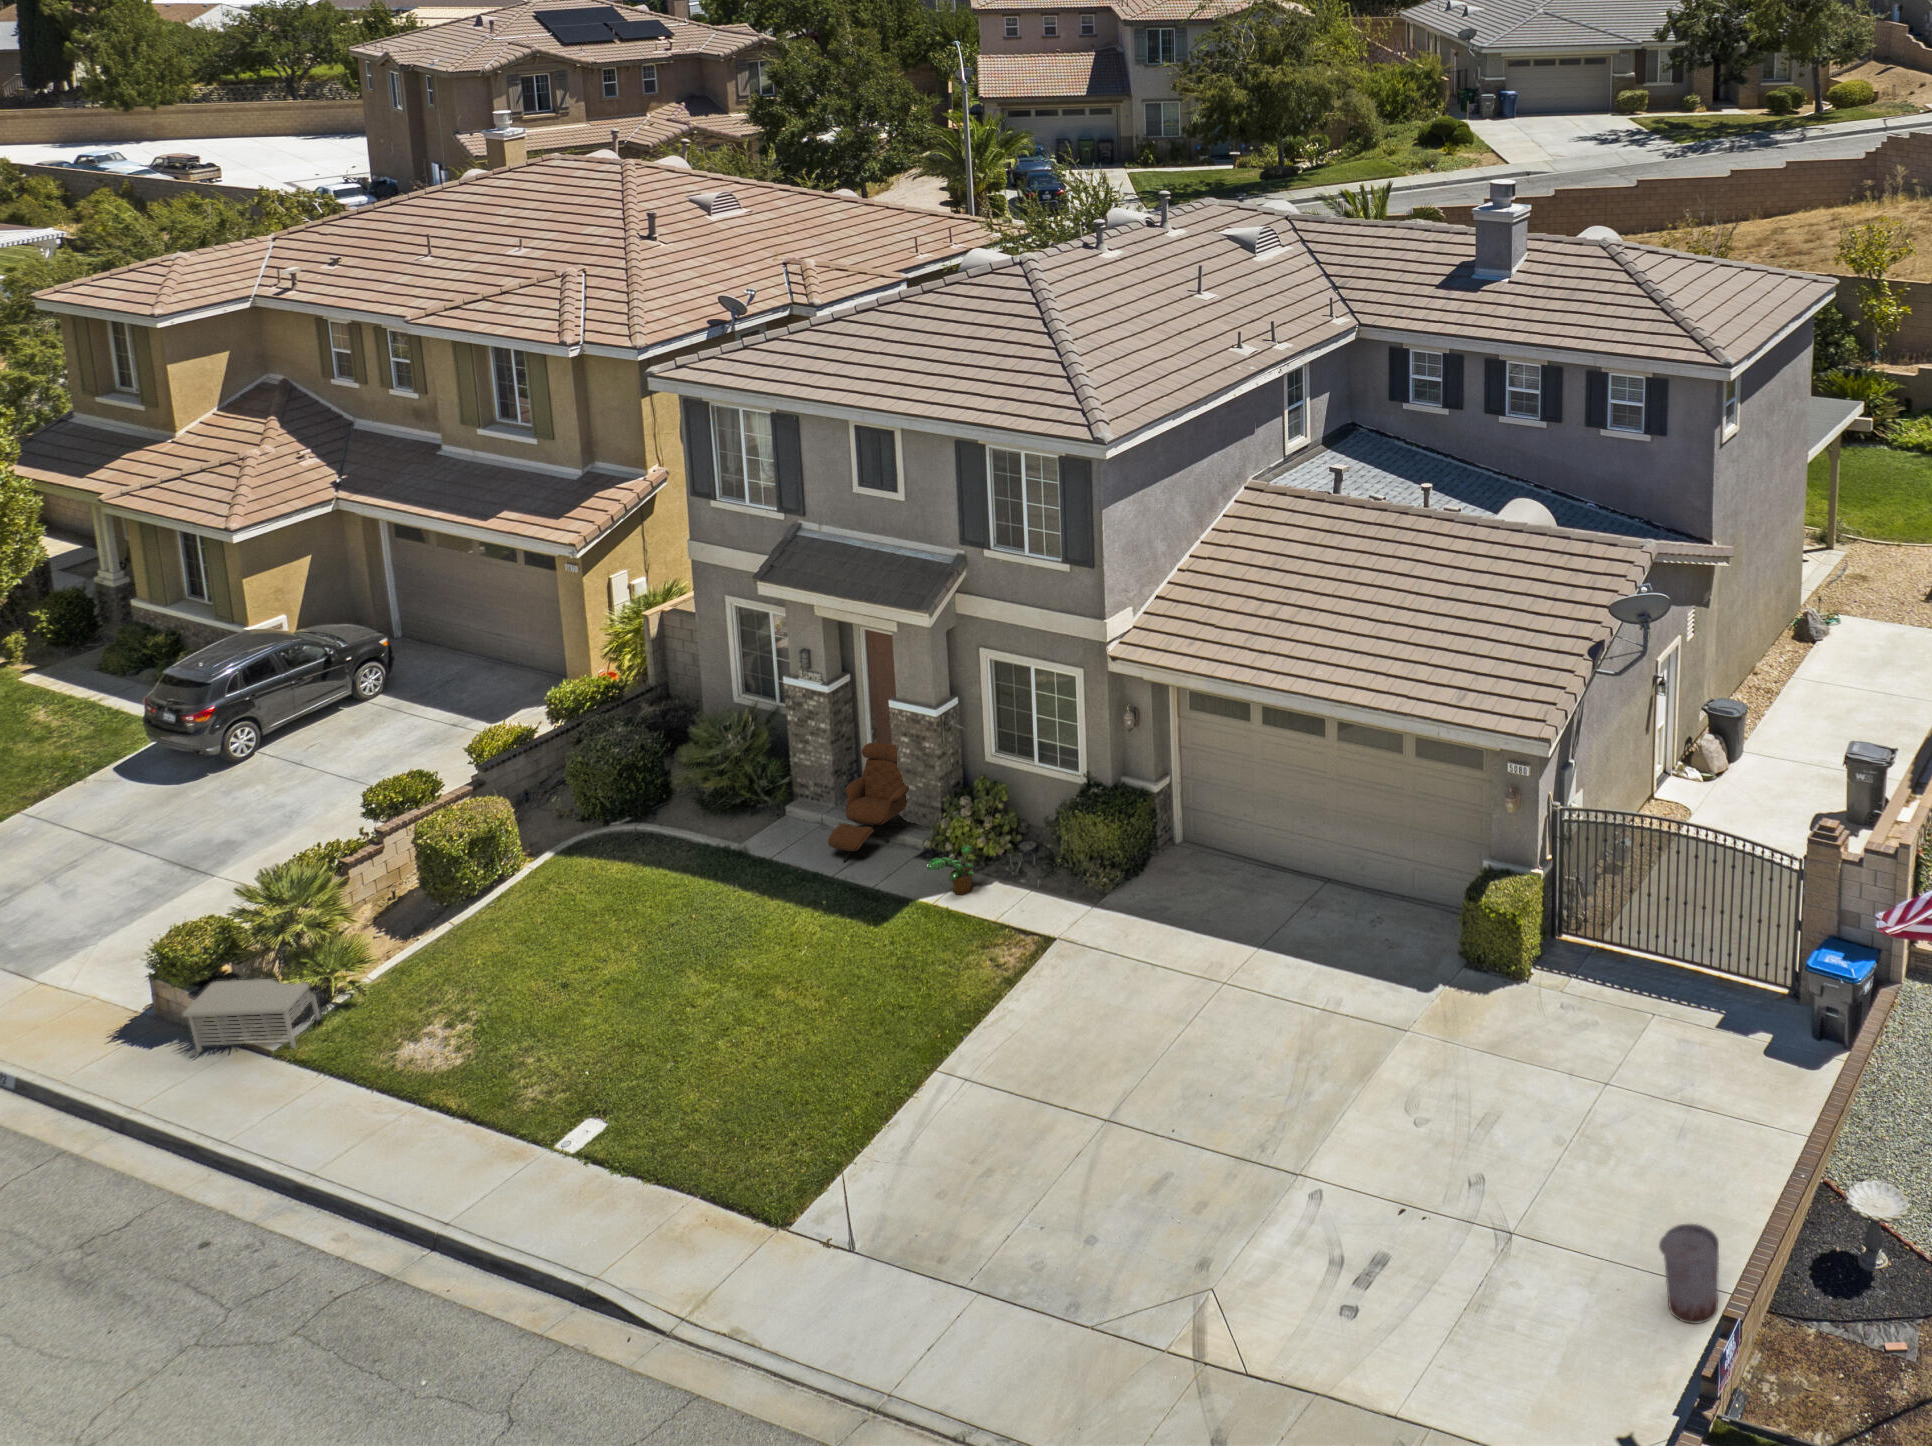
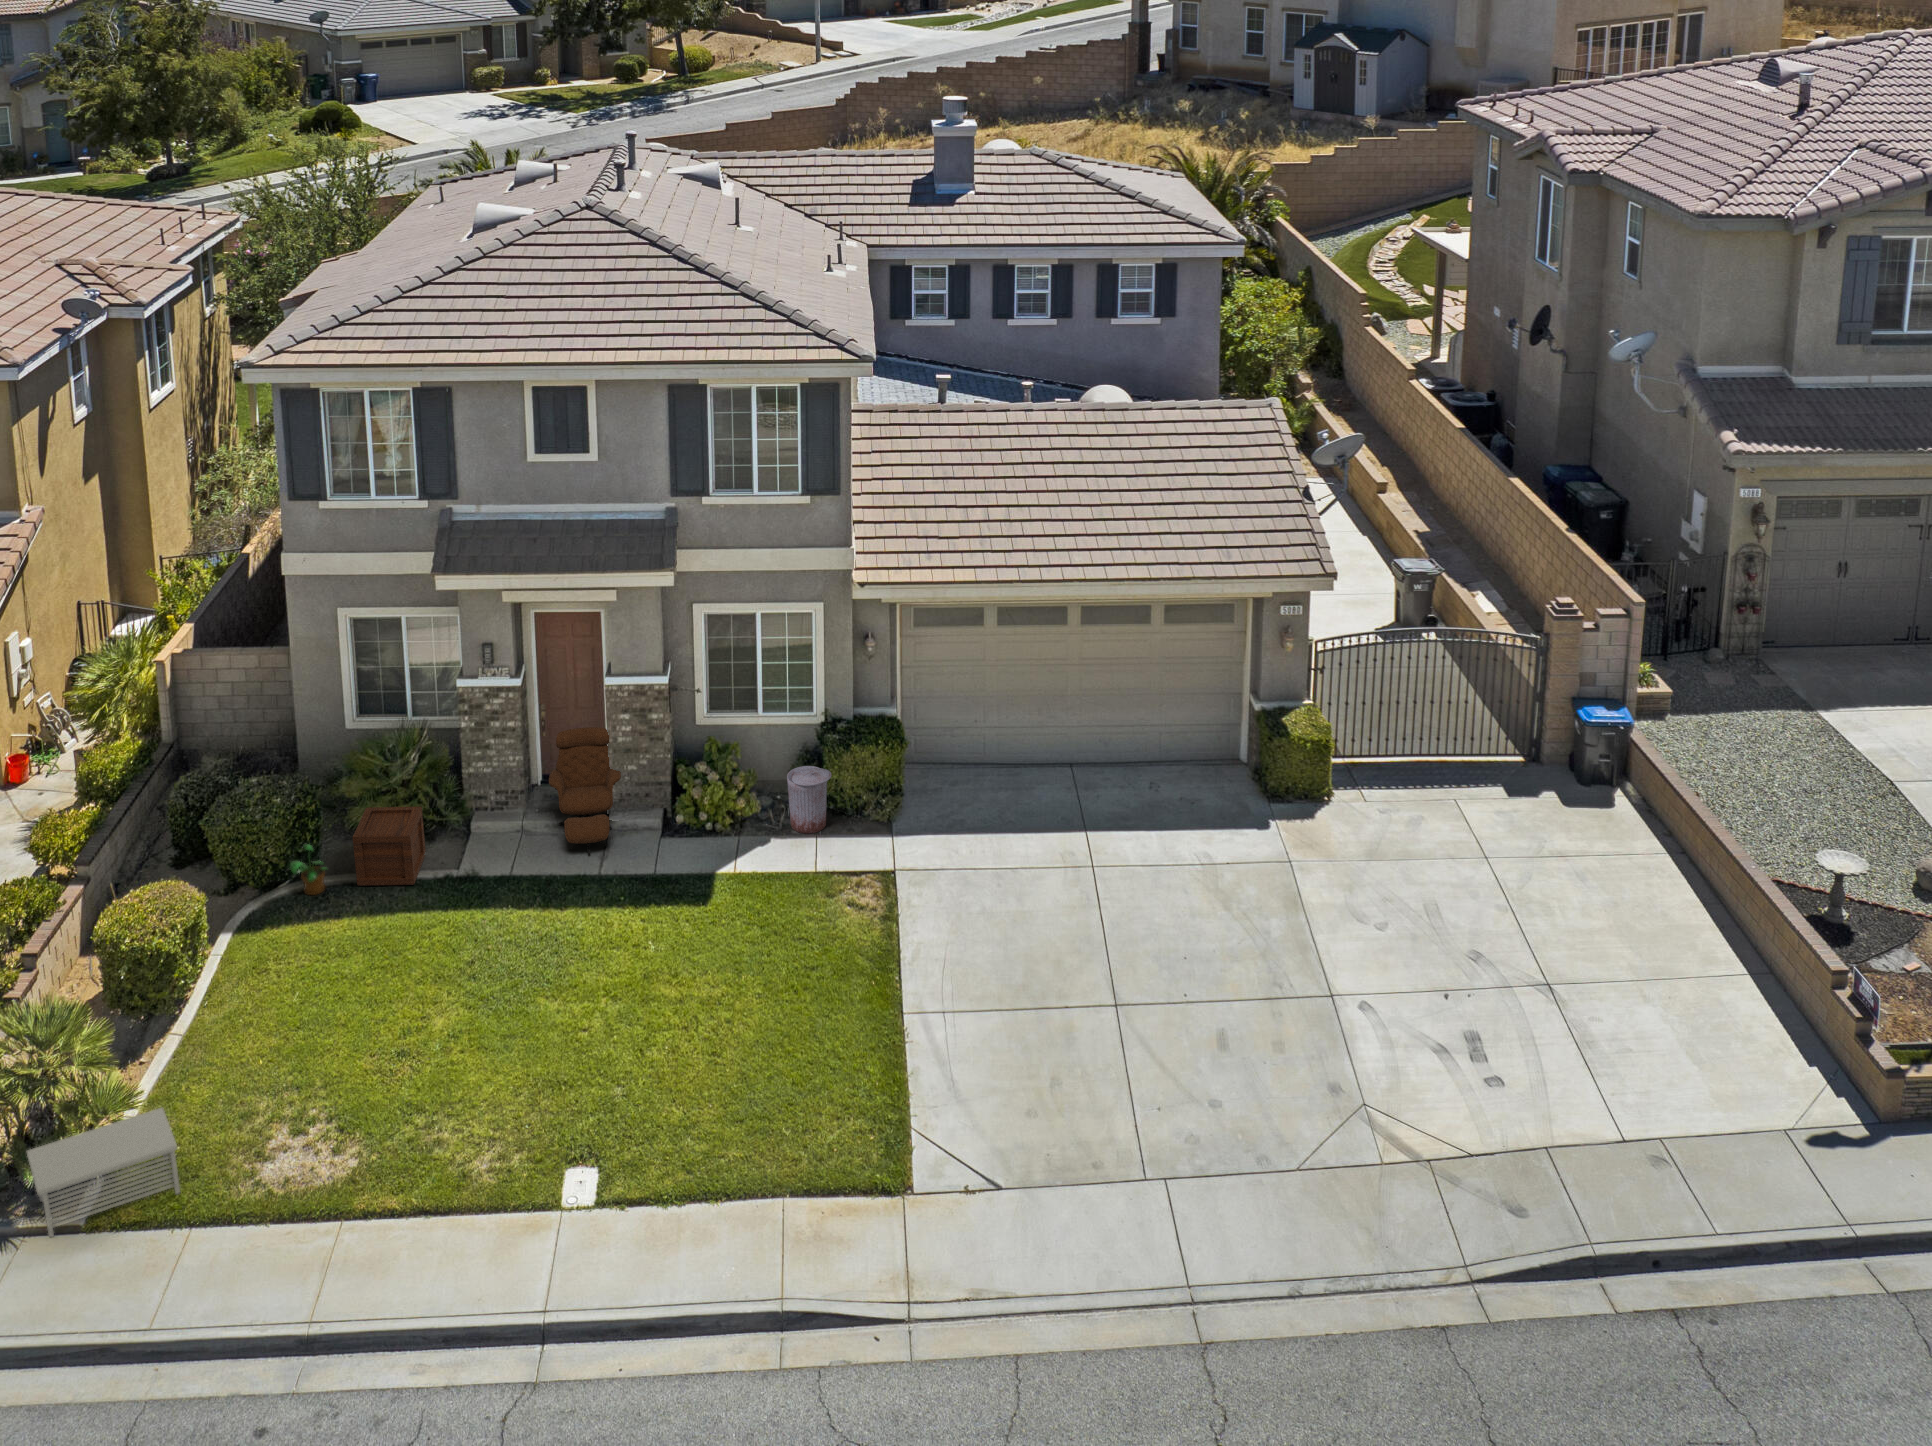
wooden crate: none [660,775,741,851] -> present [353,807,426,886]
potted plant: present [927,845,975,895] -> present [290,844,326,895]
trash can: present [1659,1224,1719,1324] -> present [787,766,832,834]

